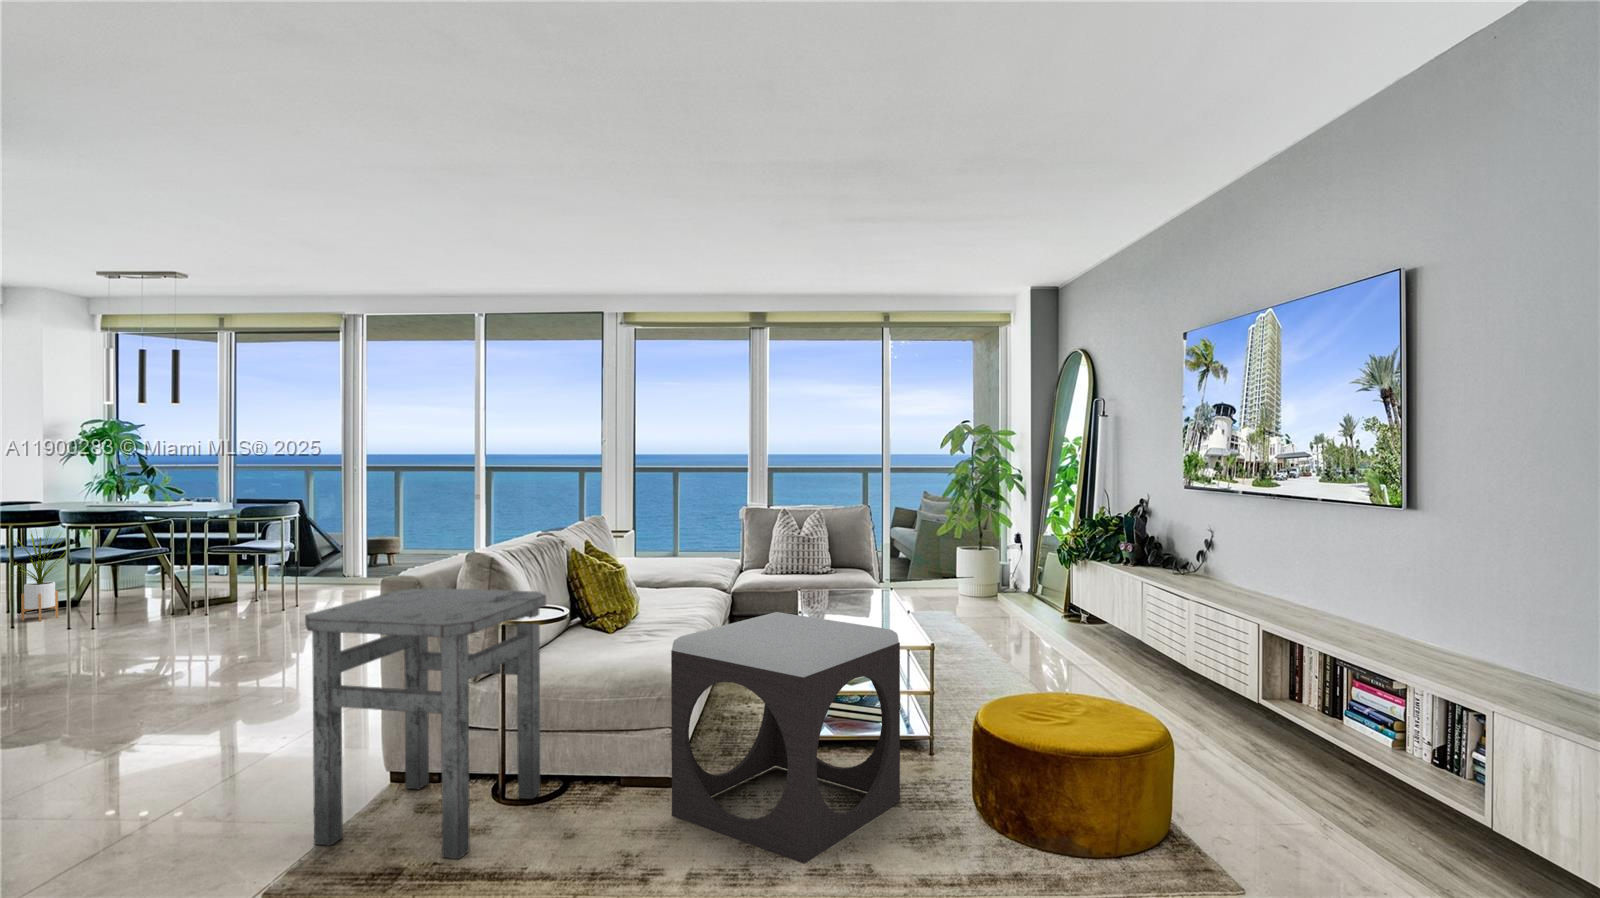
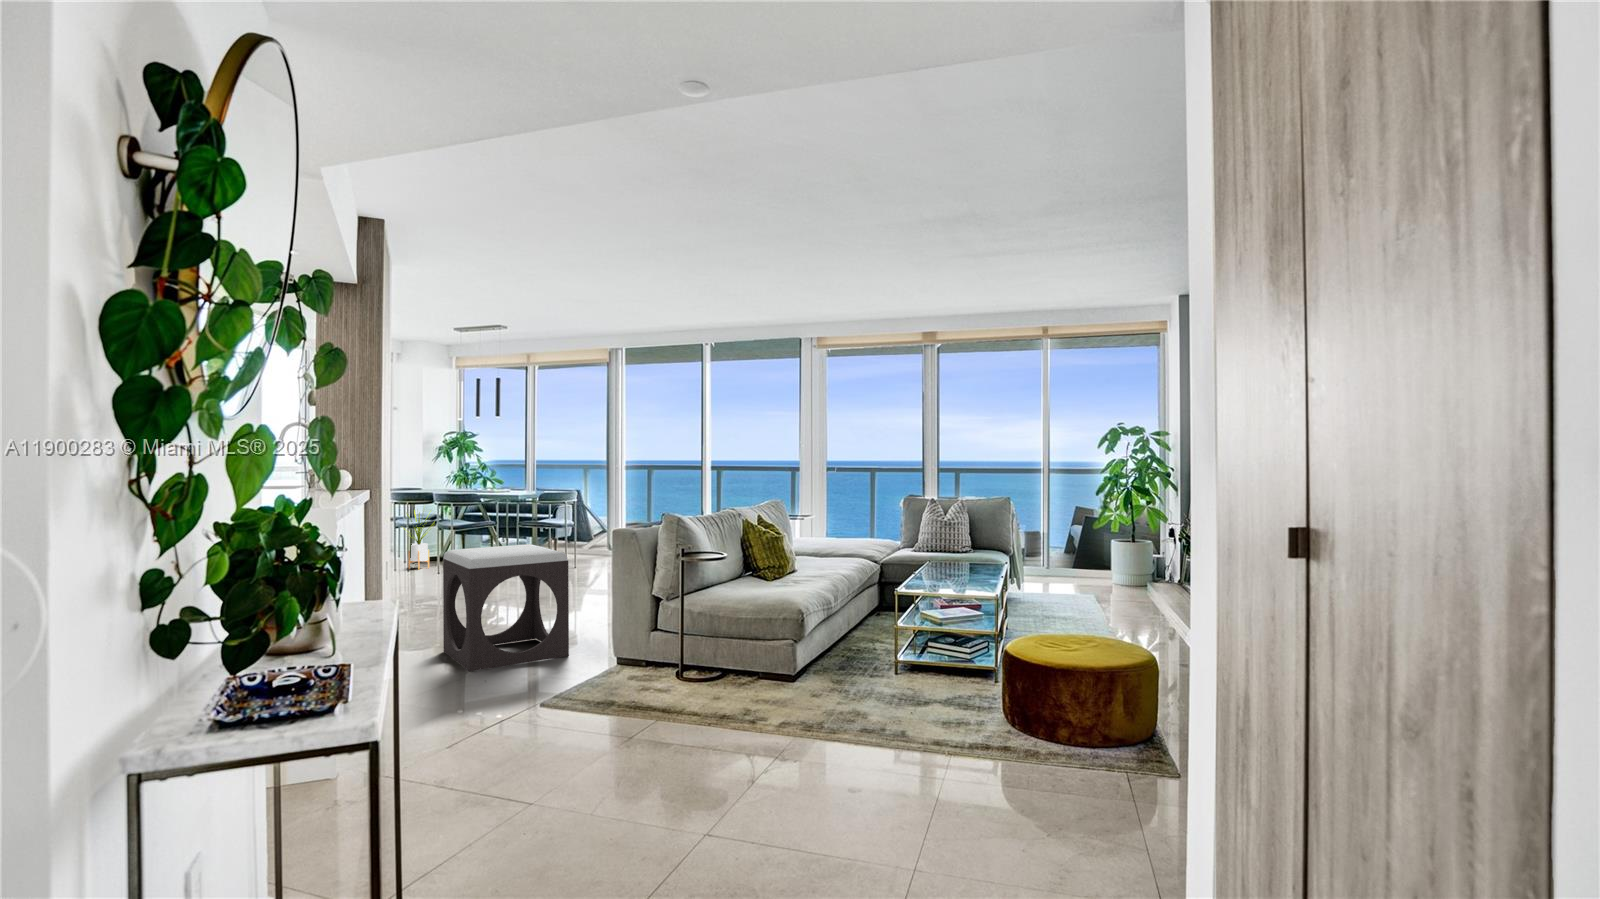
side table: present [305,588,546,859] -> none [562,537,710,704]
footstool: present [671,612,900,864] -> present [443,544,569,671]

